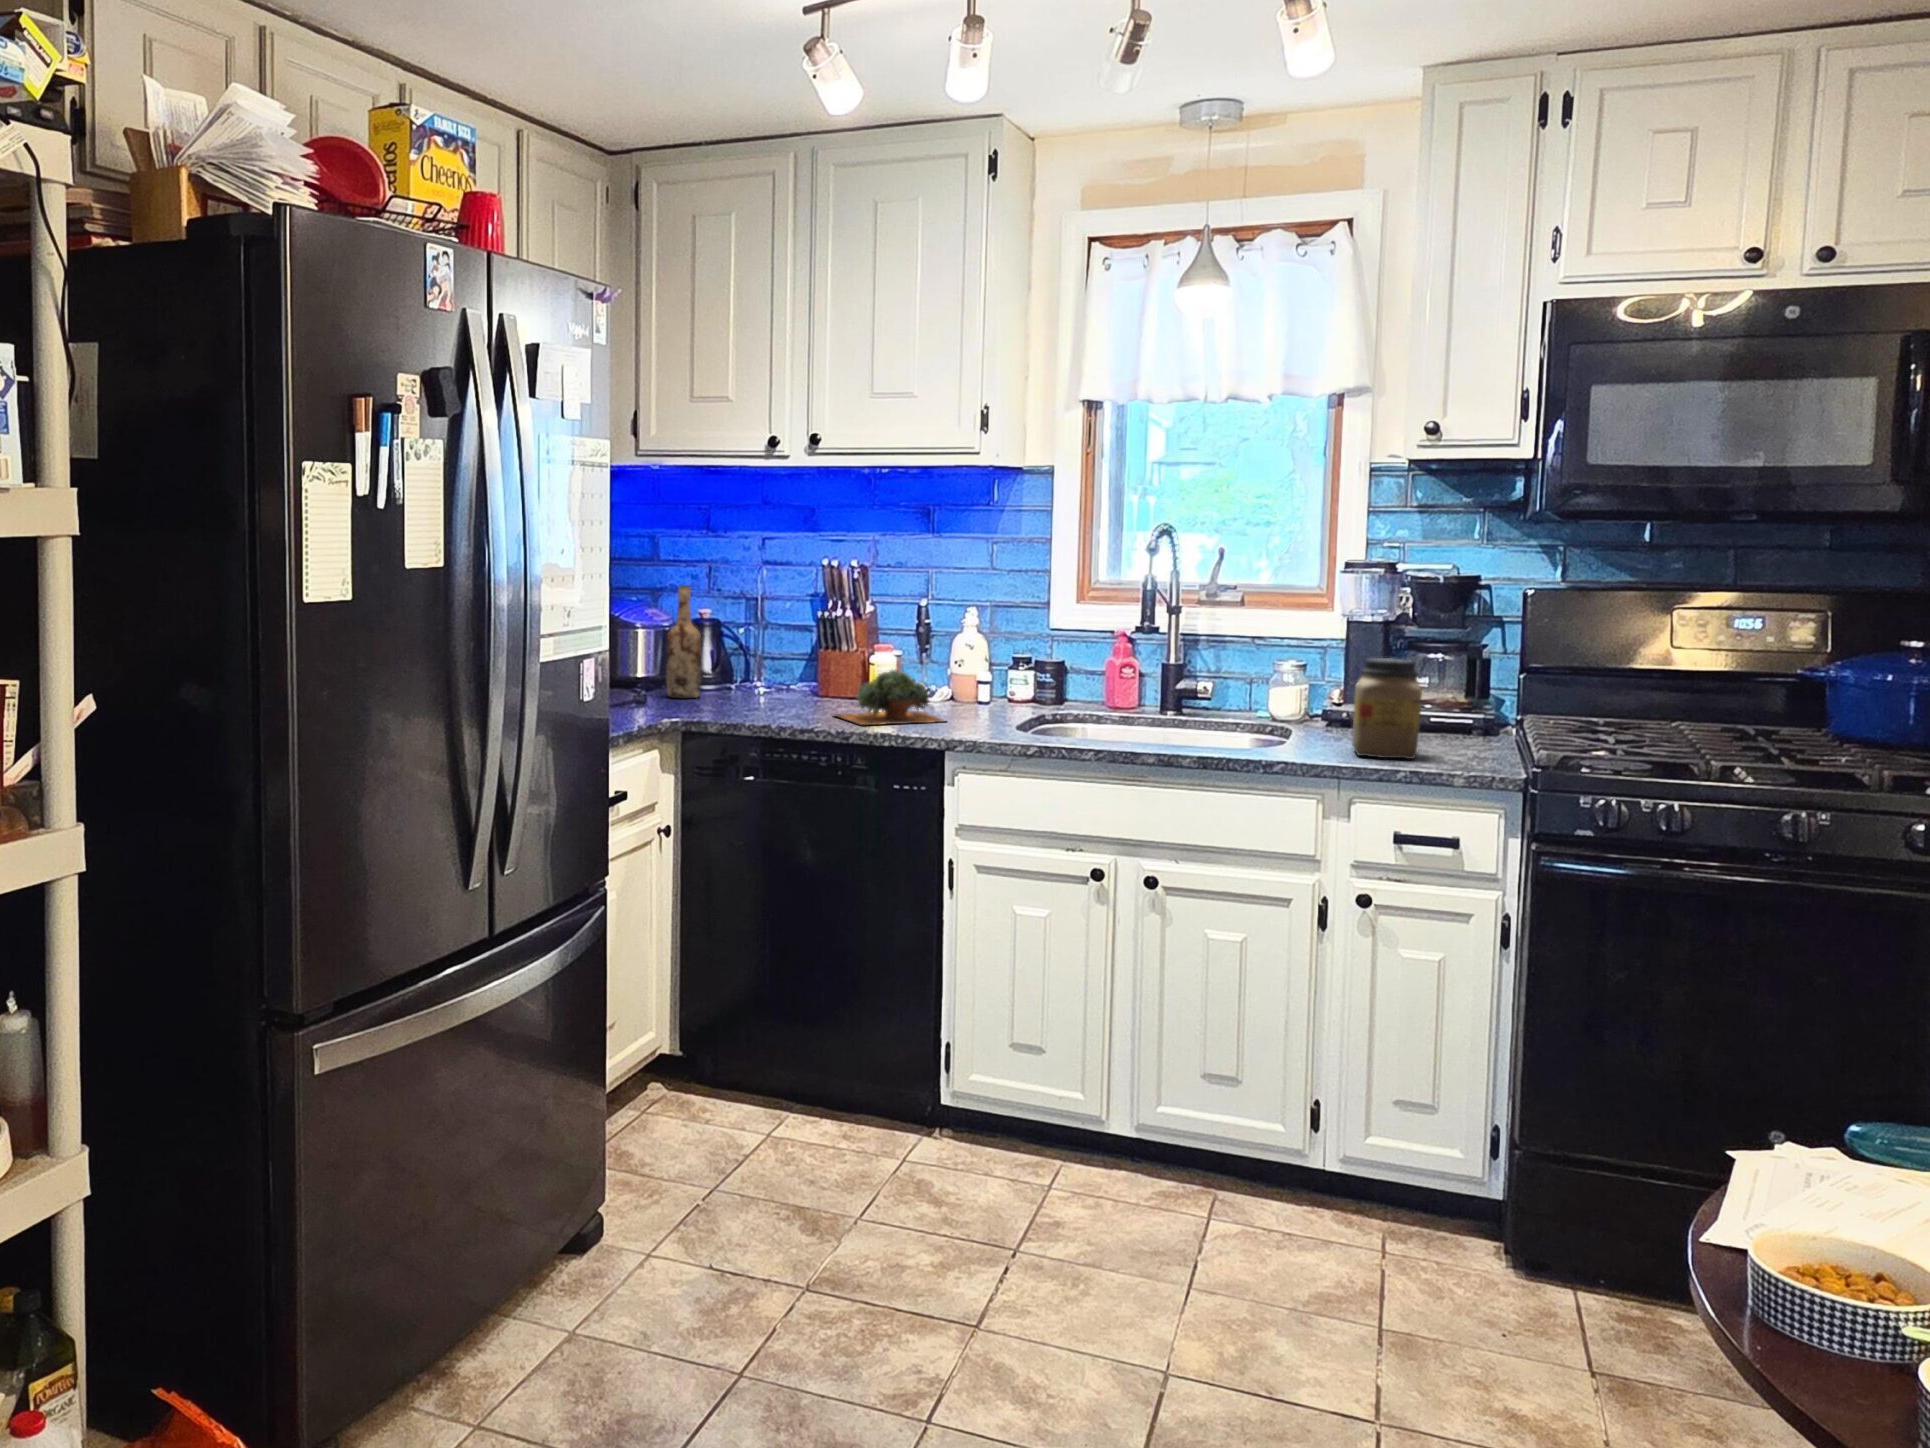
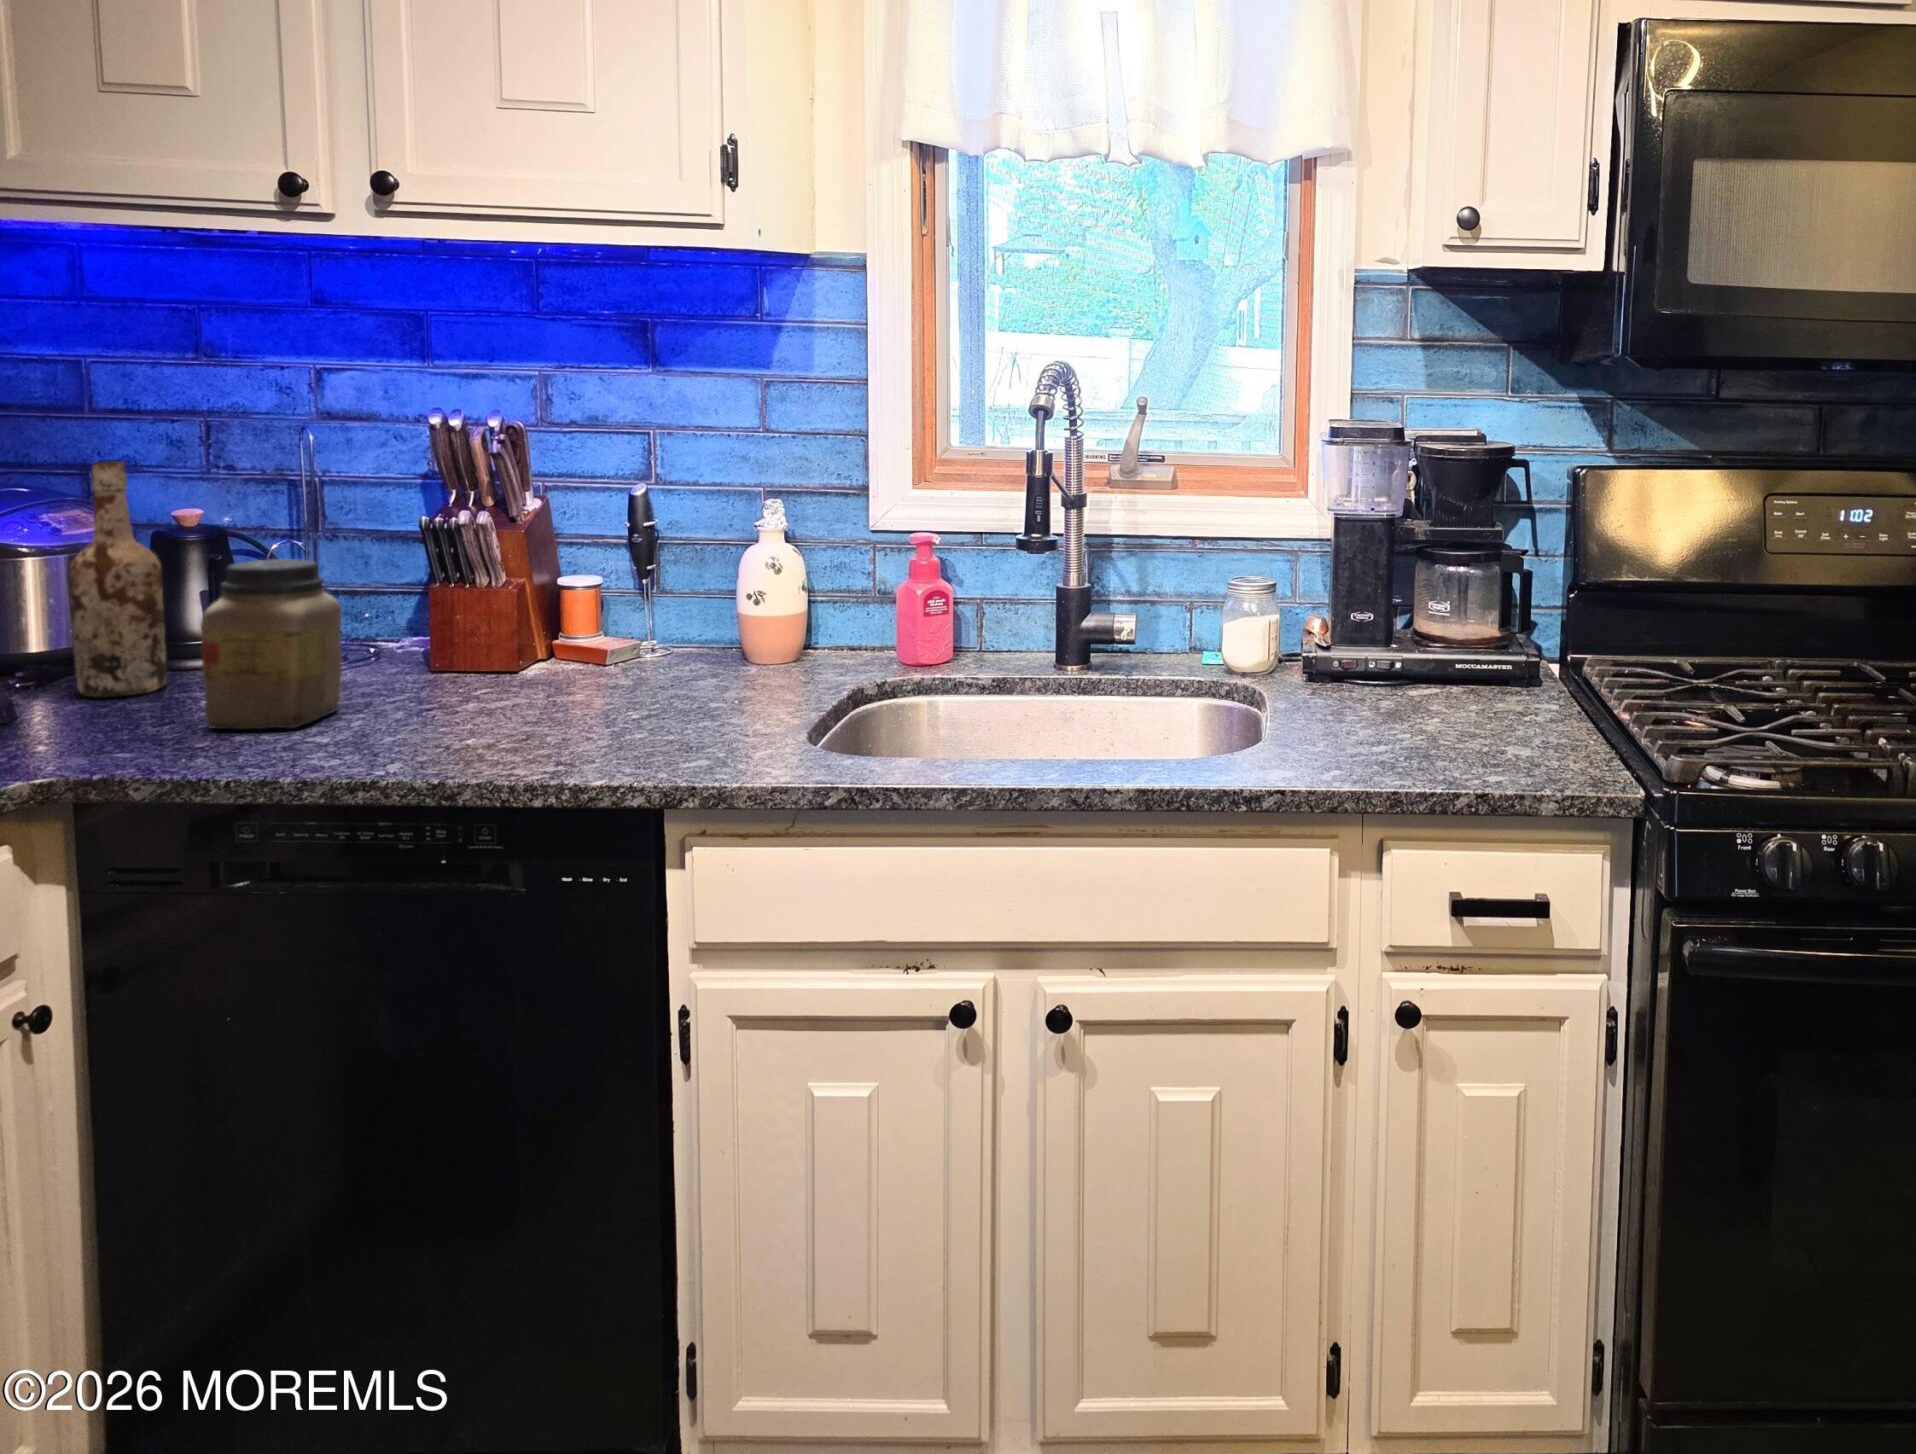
jar: present [1352,658,1422,759] -> present [201,559,342,729]
succulent plant: present [834,670,944,725] -> none [428,631,675,763]

